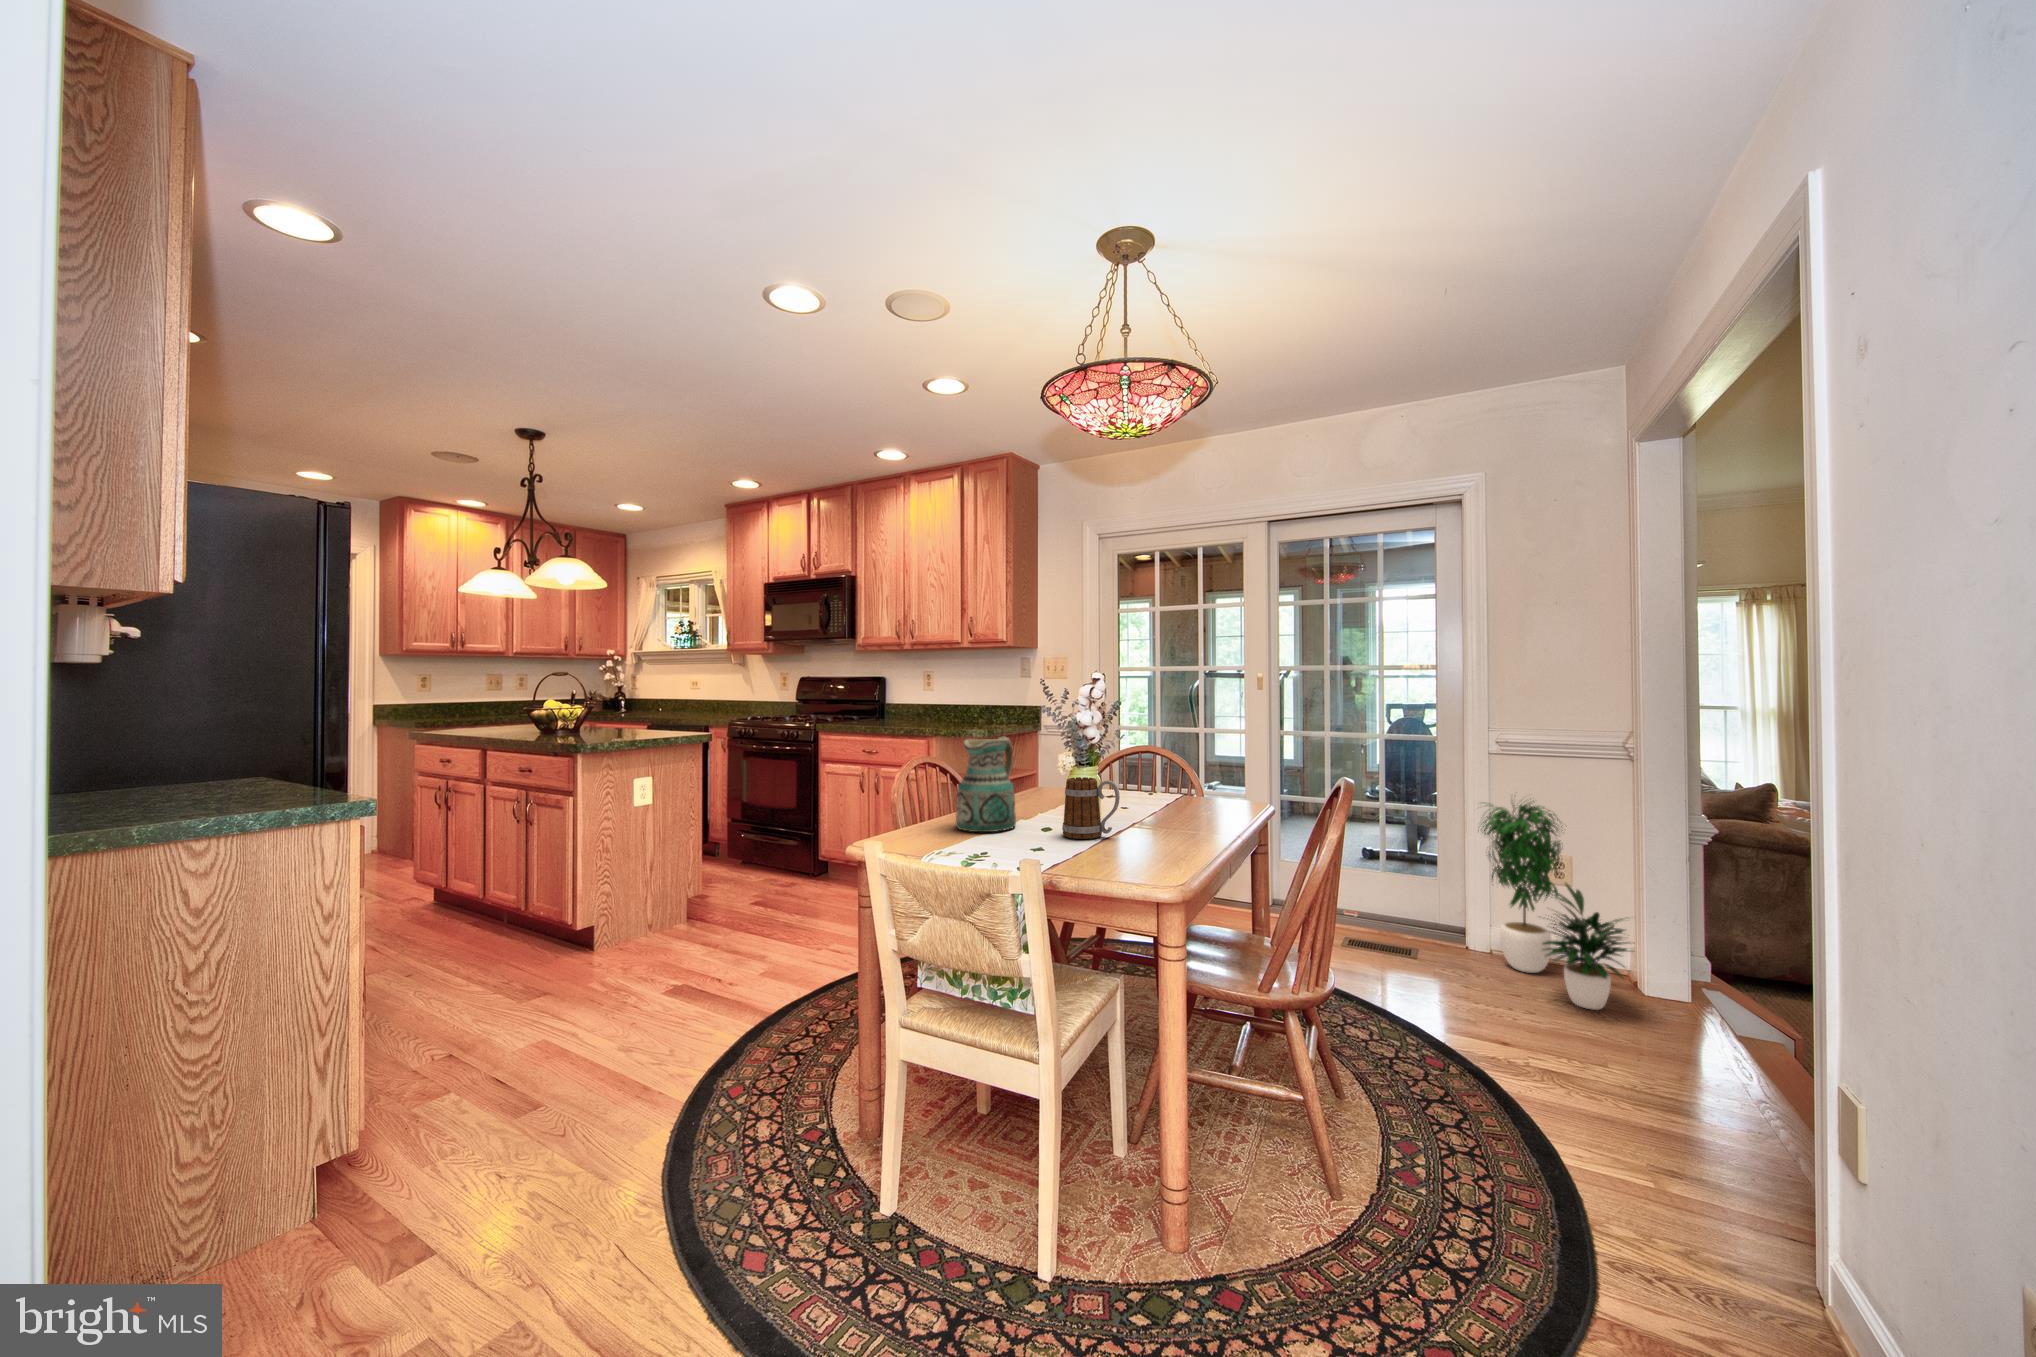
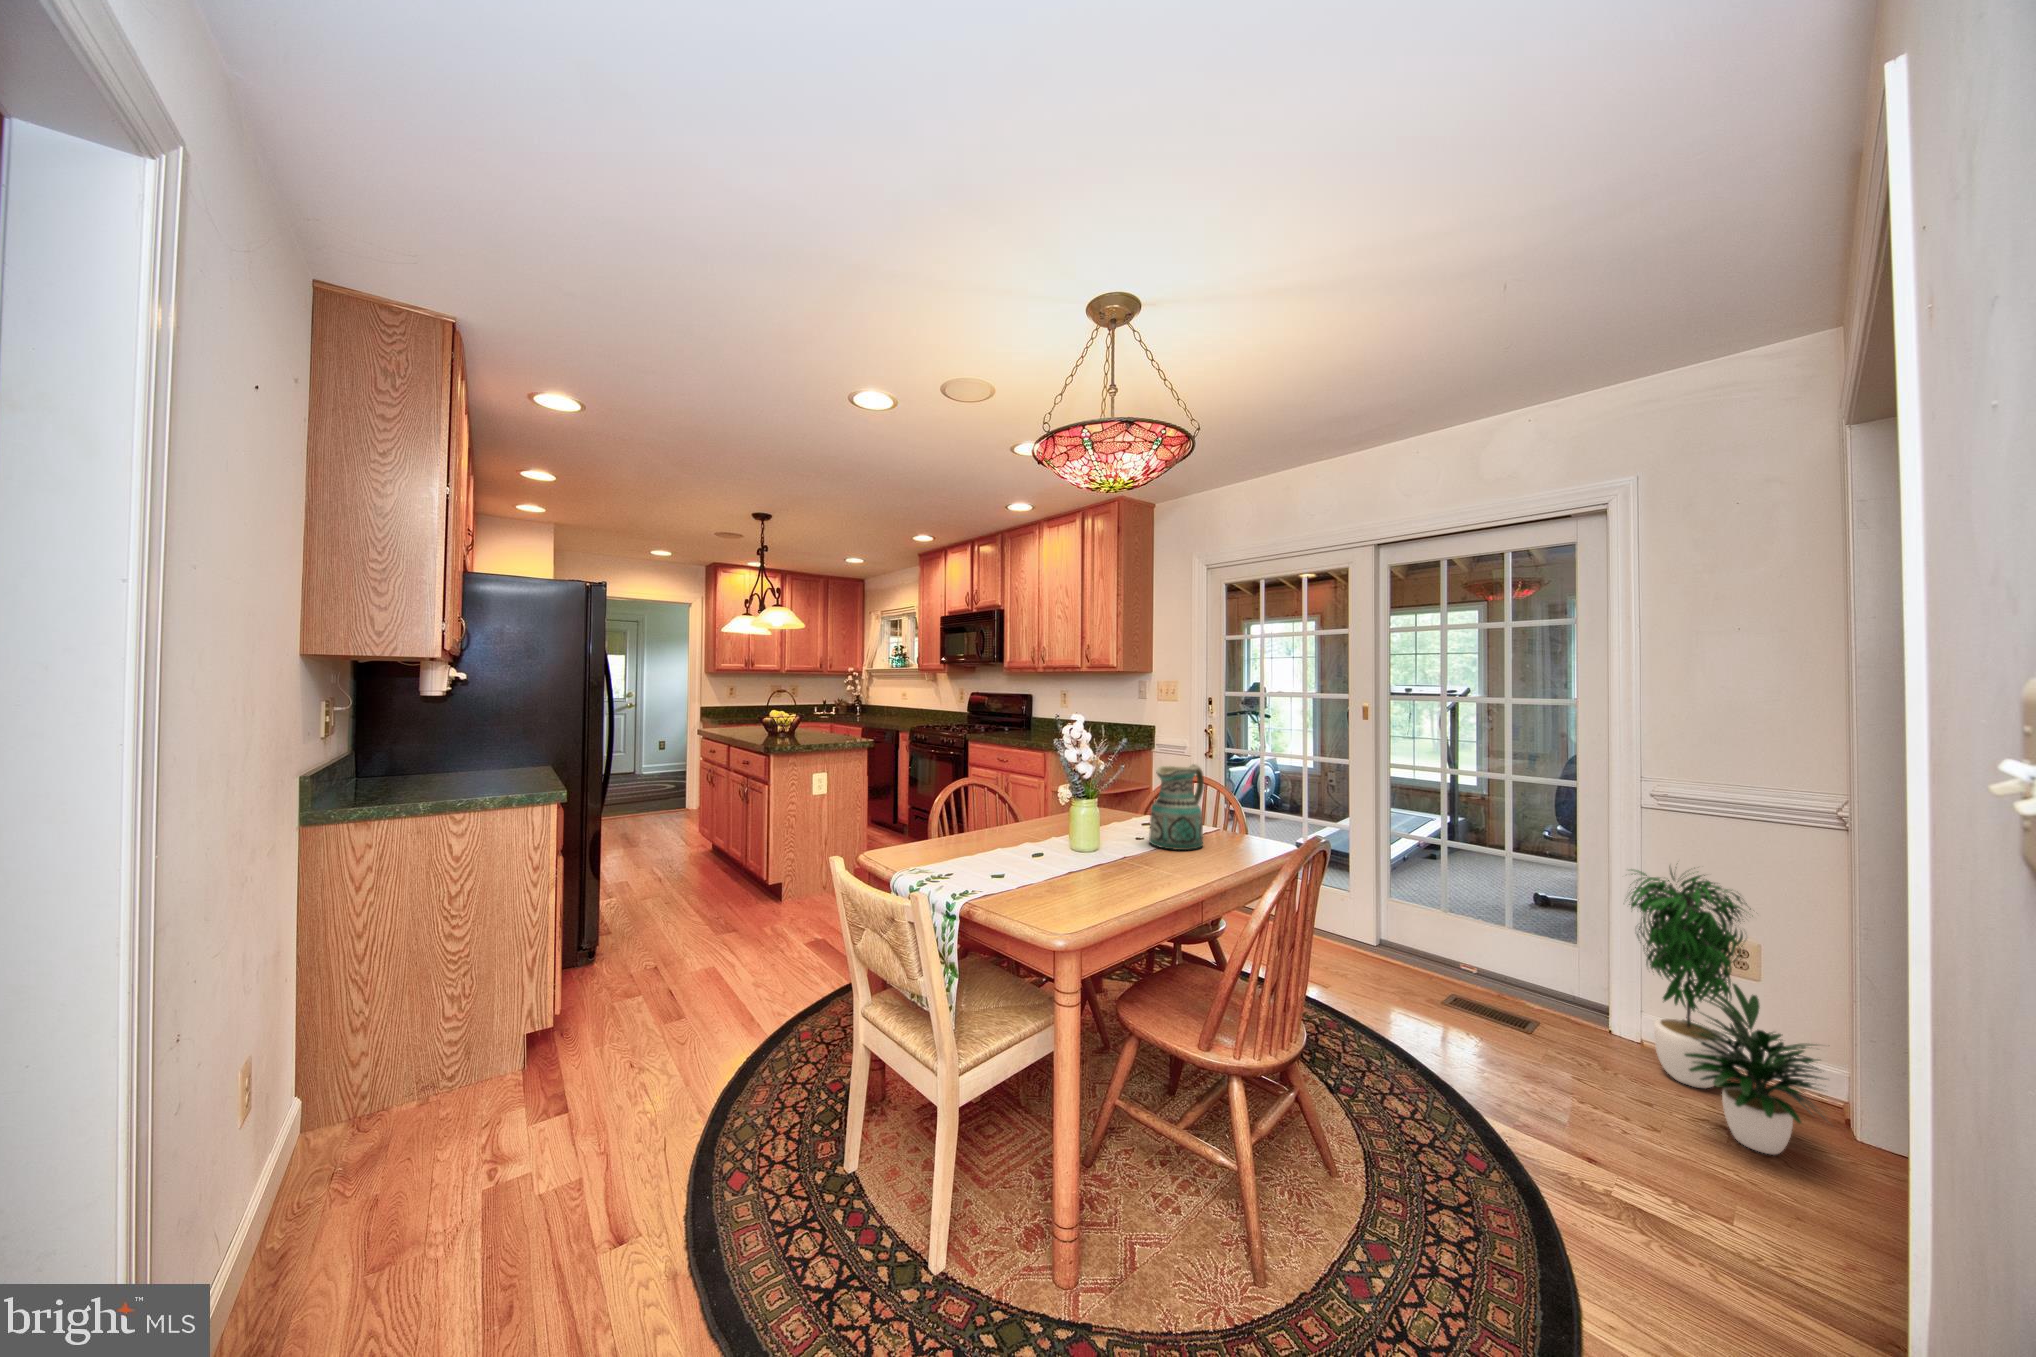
ceramic pitcher: present [956,736,1016,832] -> present [1149,764,1204,850]
mug: present [1062,777,1120,839] -> none [1046,812,1095,871]

